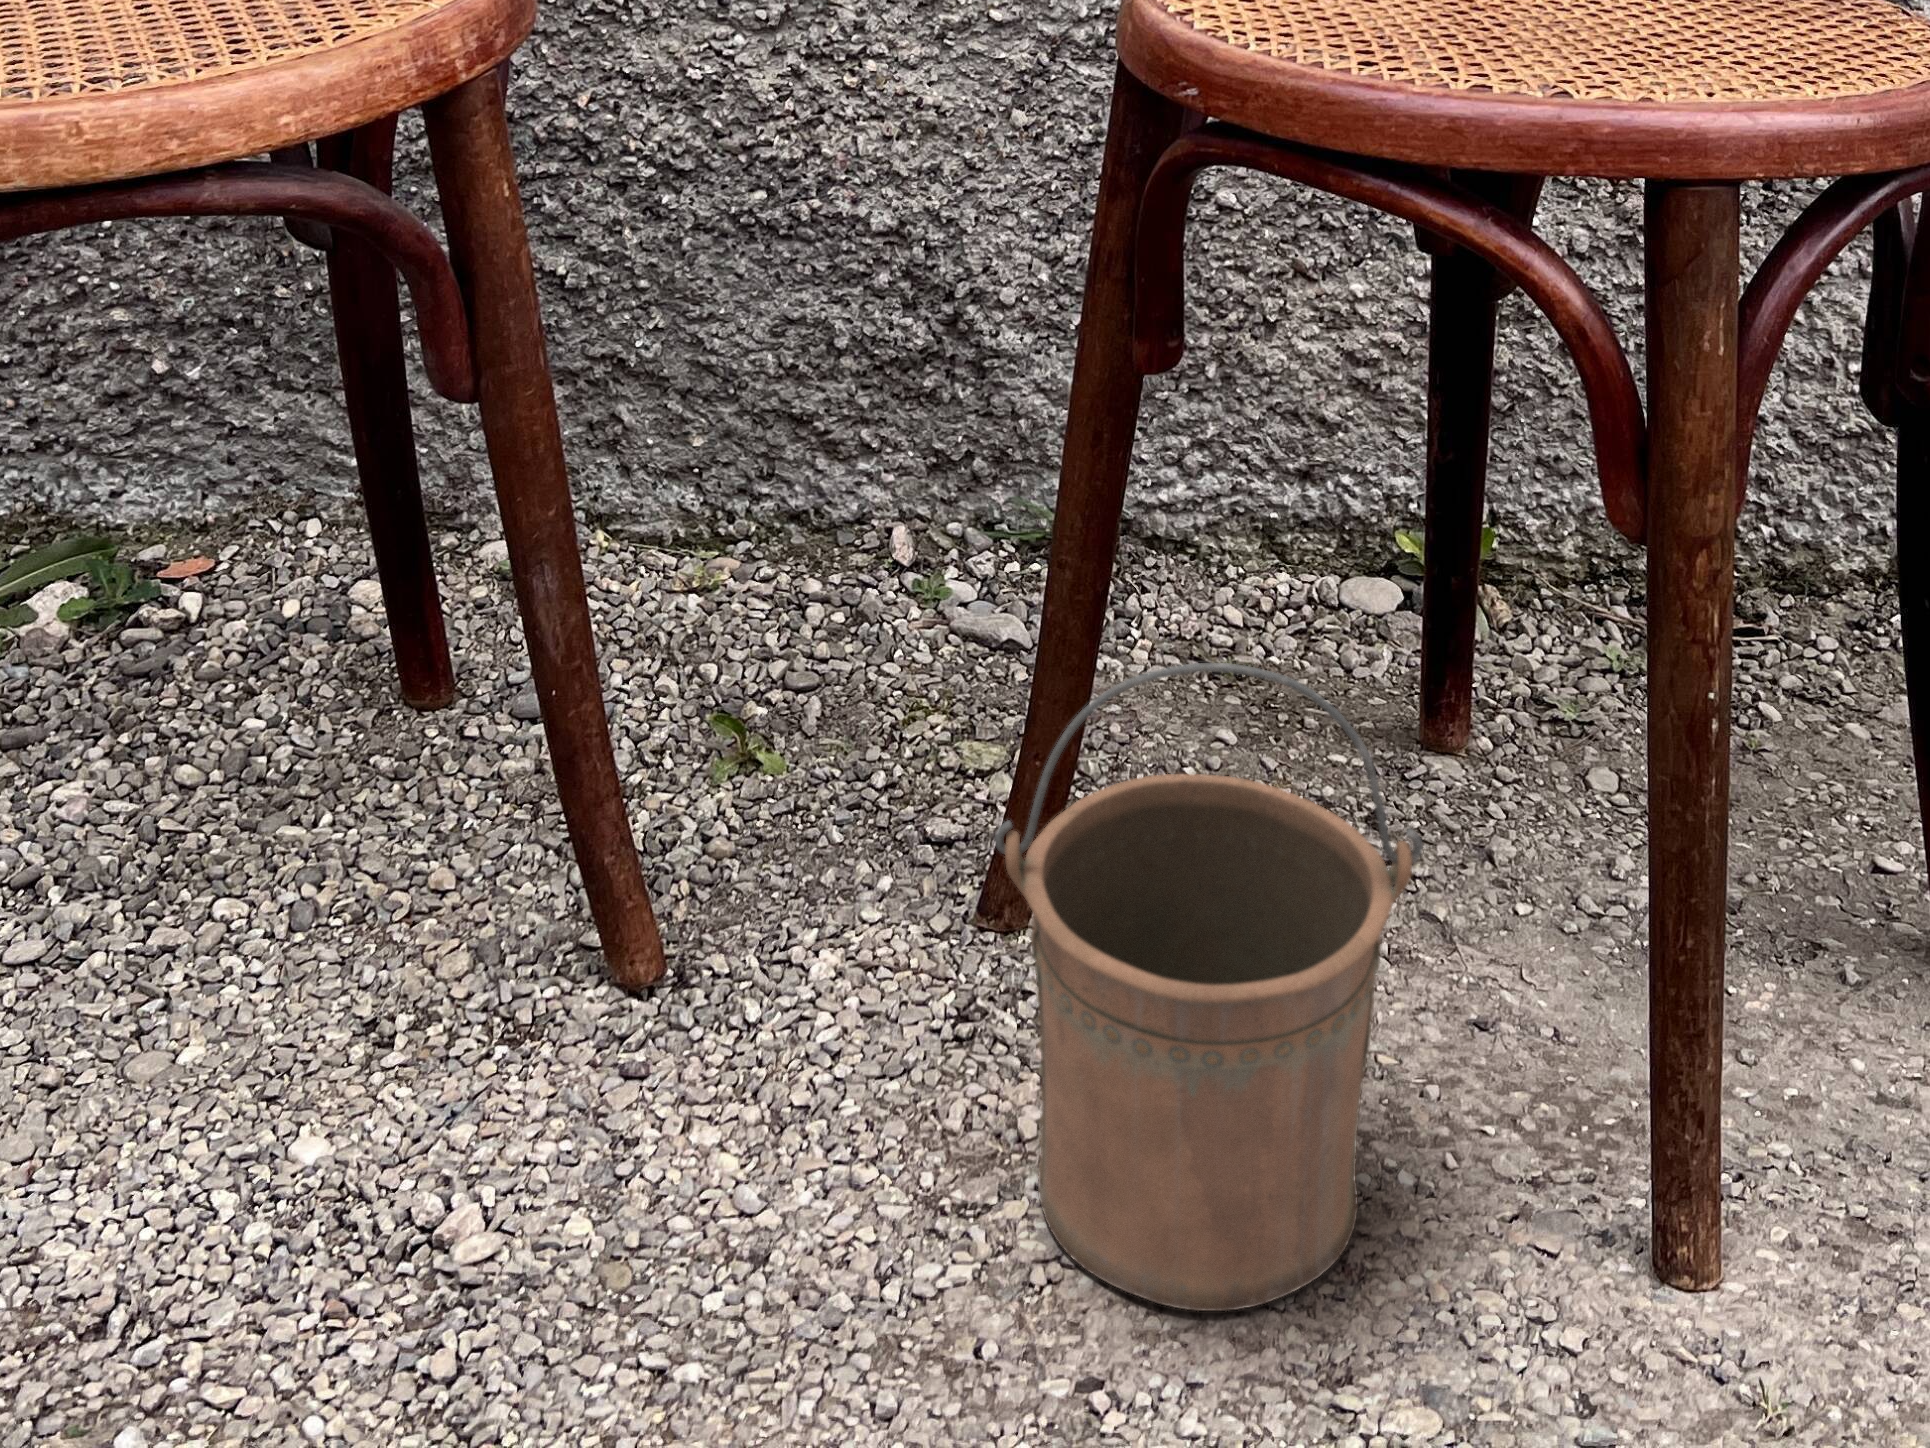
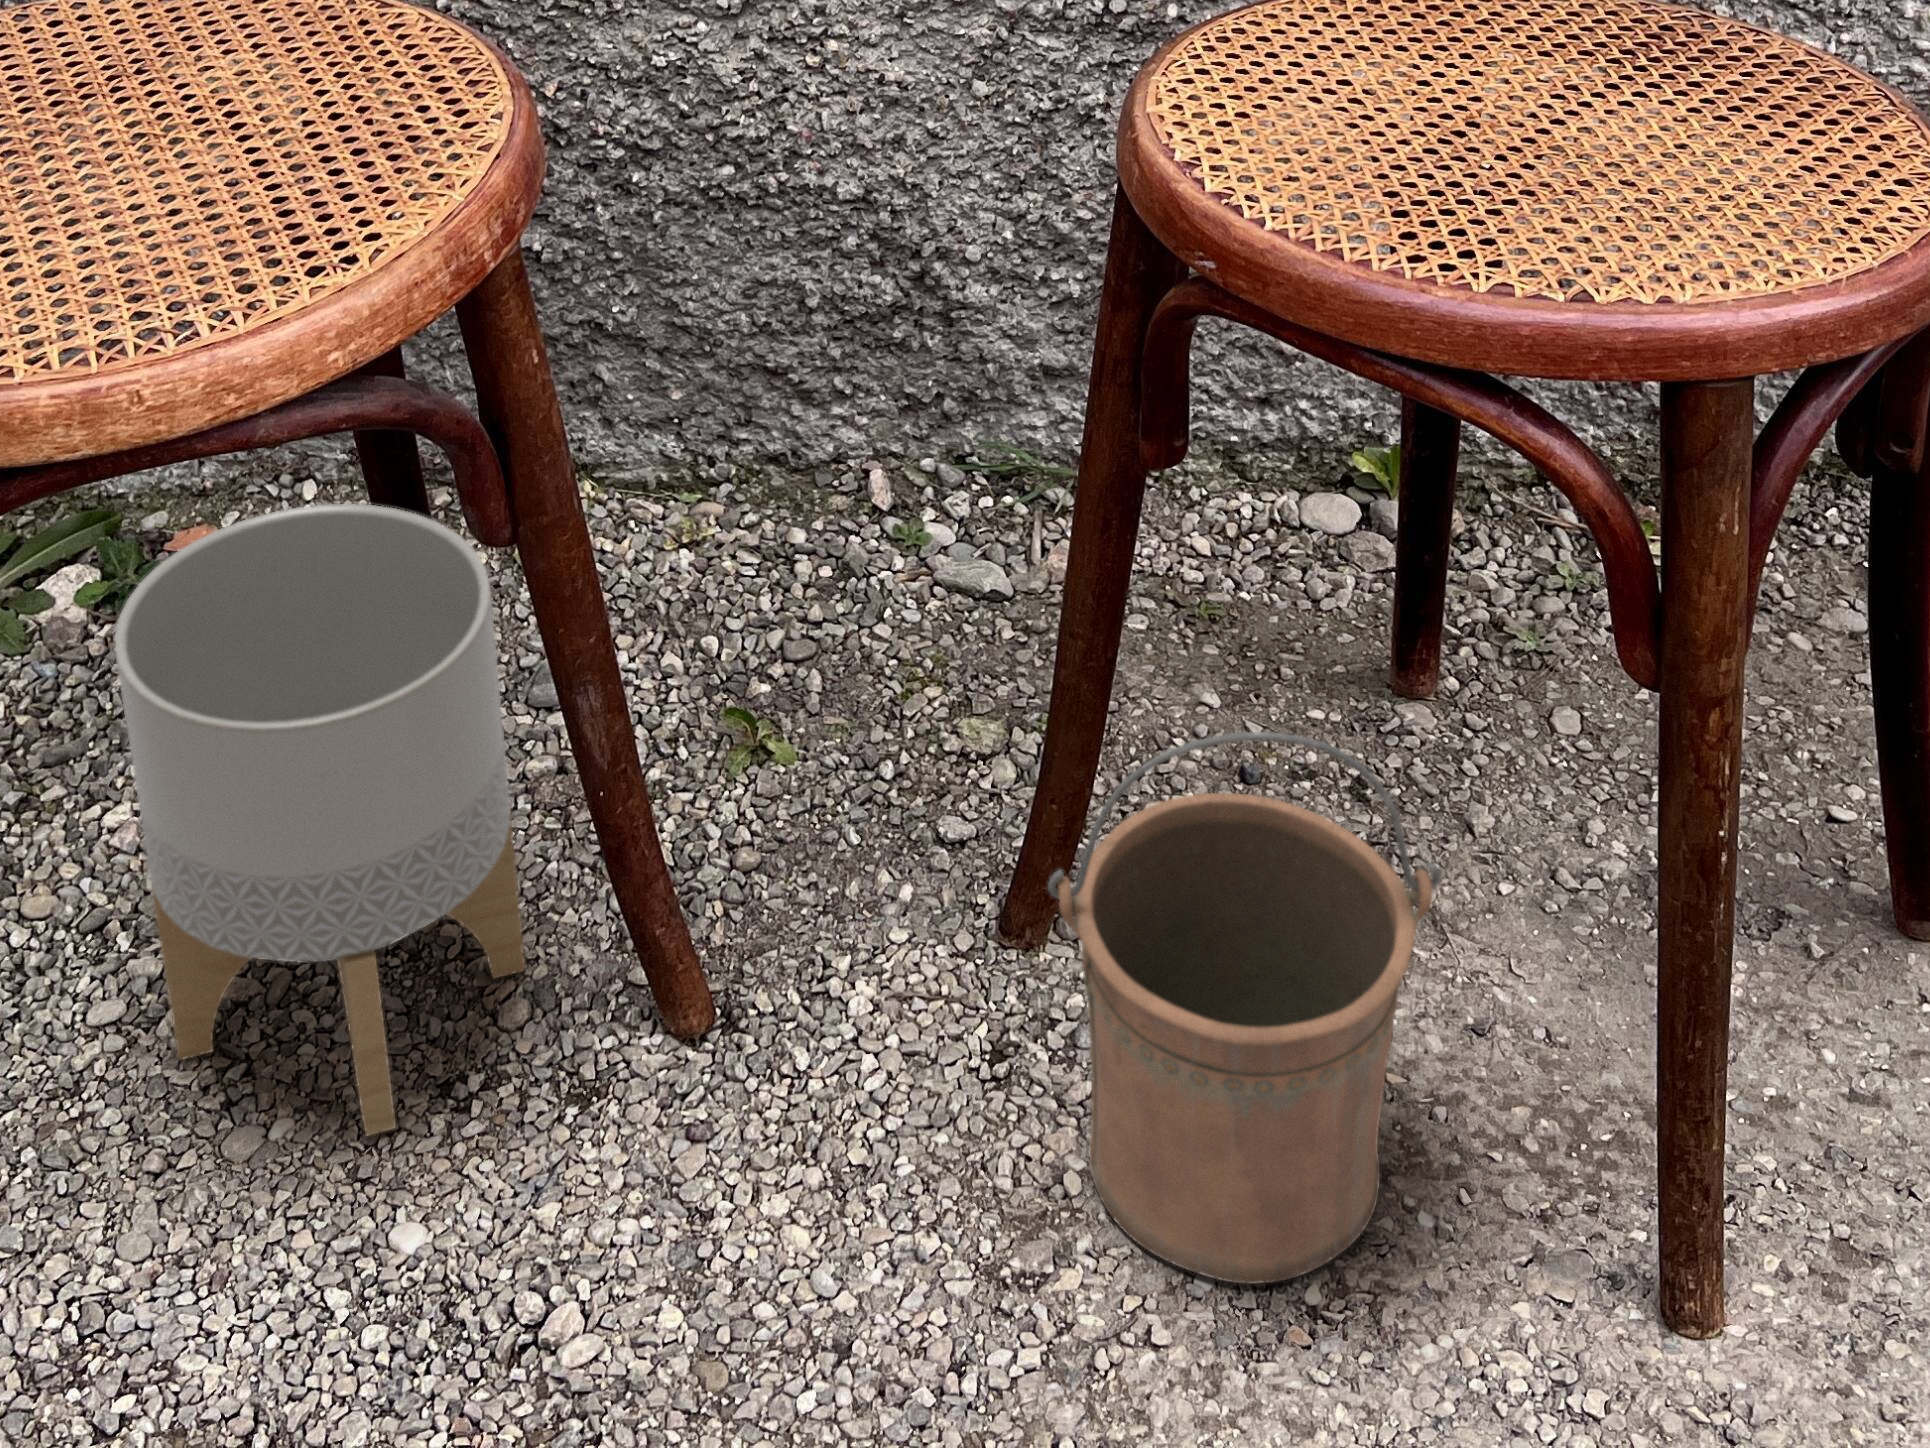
planter: none [28,443,459,1121] -> present [115,504,525,1136]

